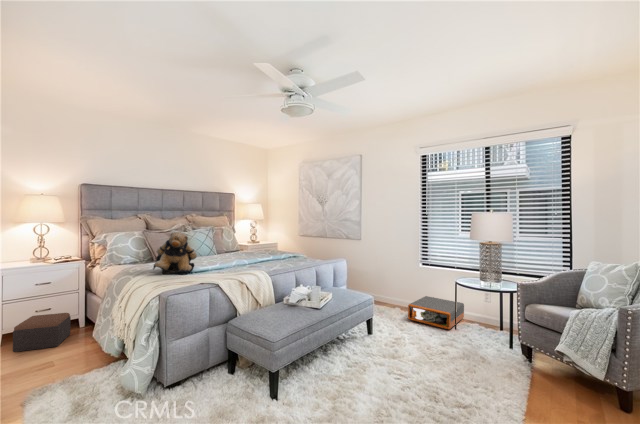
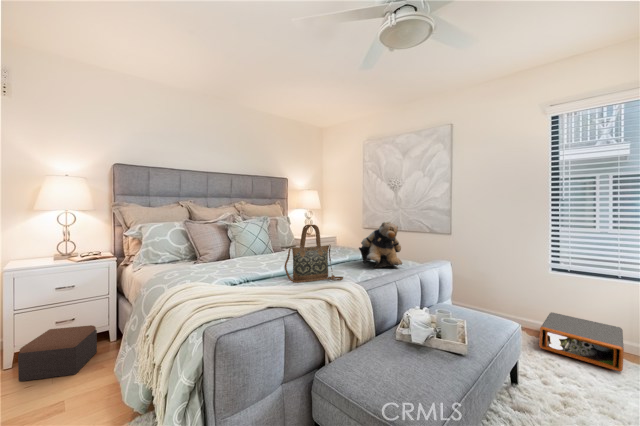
teddy bear: present [154,232,197,274] -> present [359,222,402,268]
handbag: none [218,233,260,272] -> present [285,225,343,283]

